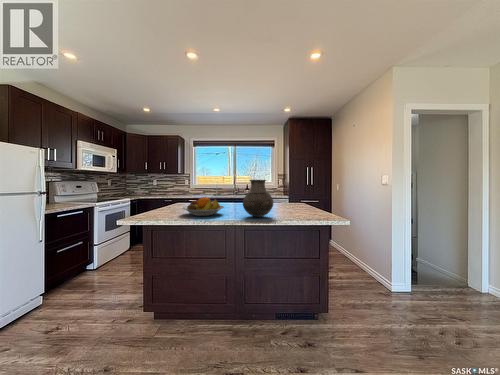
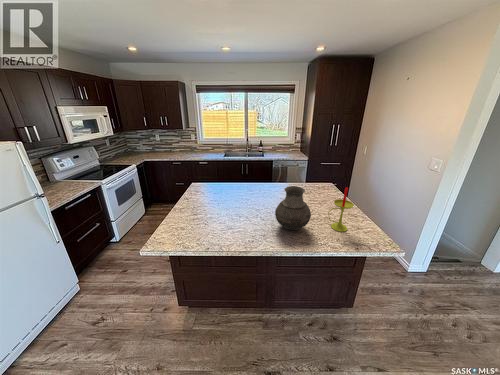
candle: none [289,177,309,218] -> present [328,187,354,232]
fruit bowl: present [183,197,224,216] -> none [206,198,252,225]

